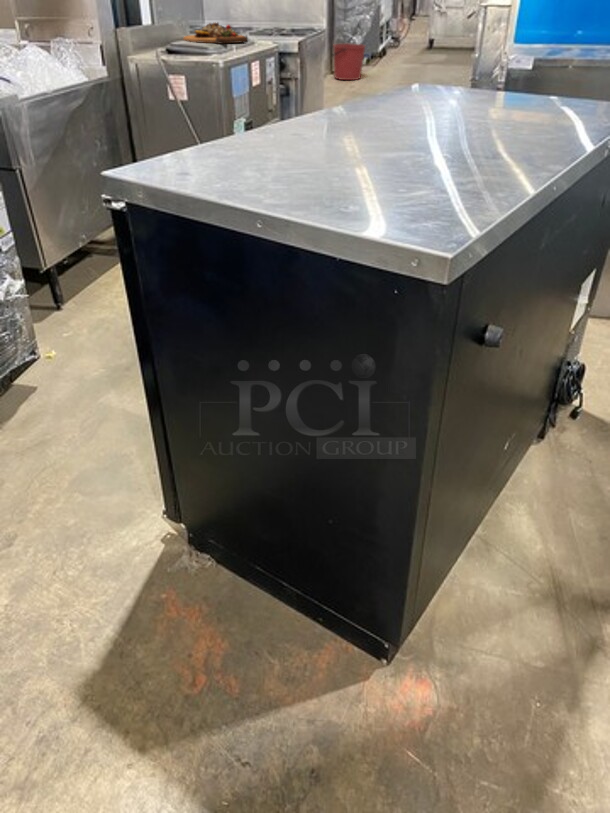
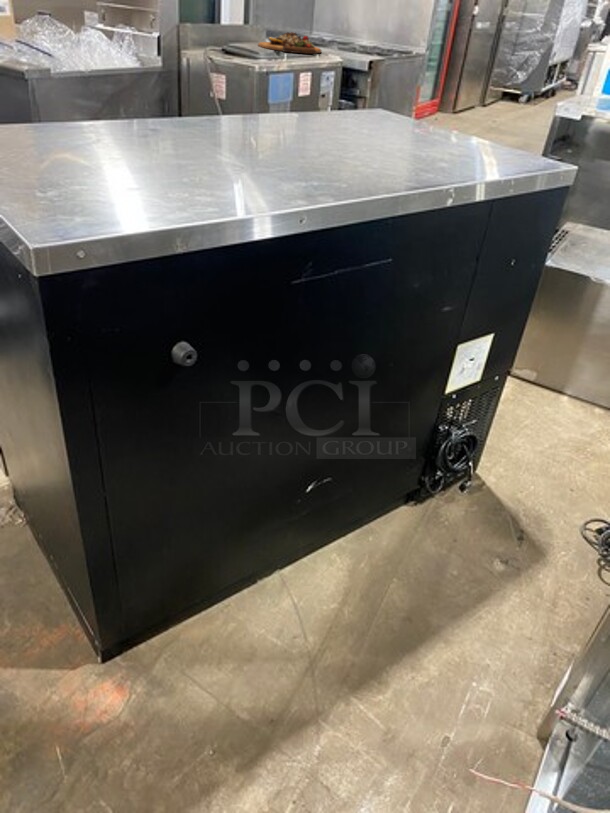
bucket: present [333,44,365,80] -> none [481,76,522,116]

